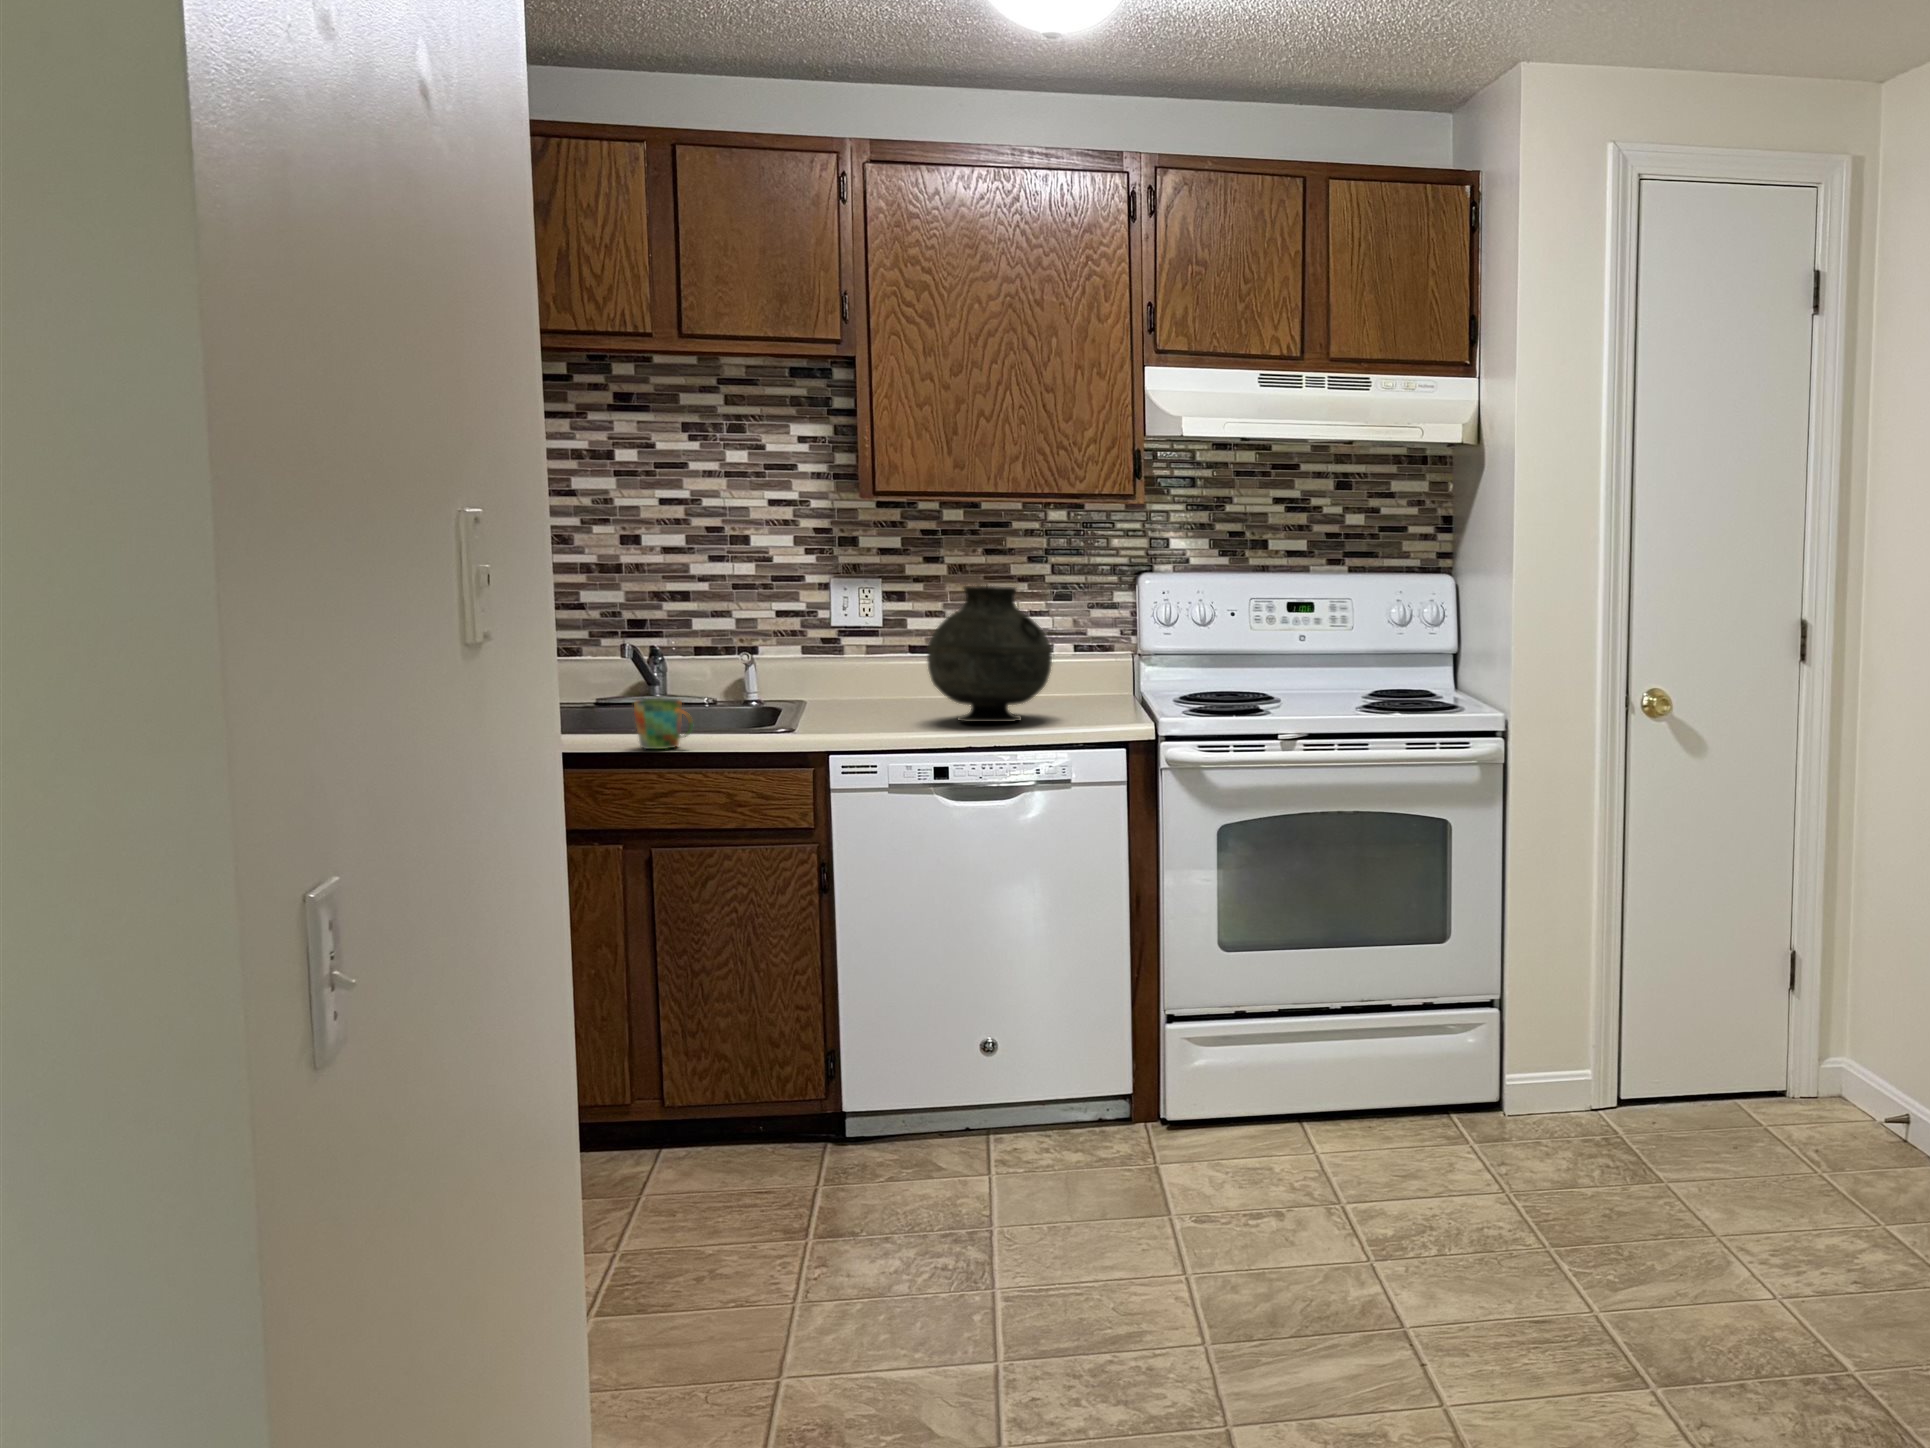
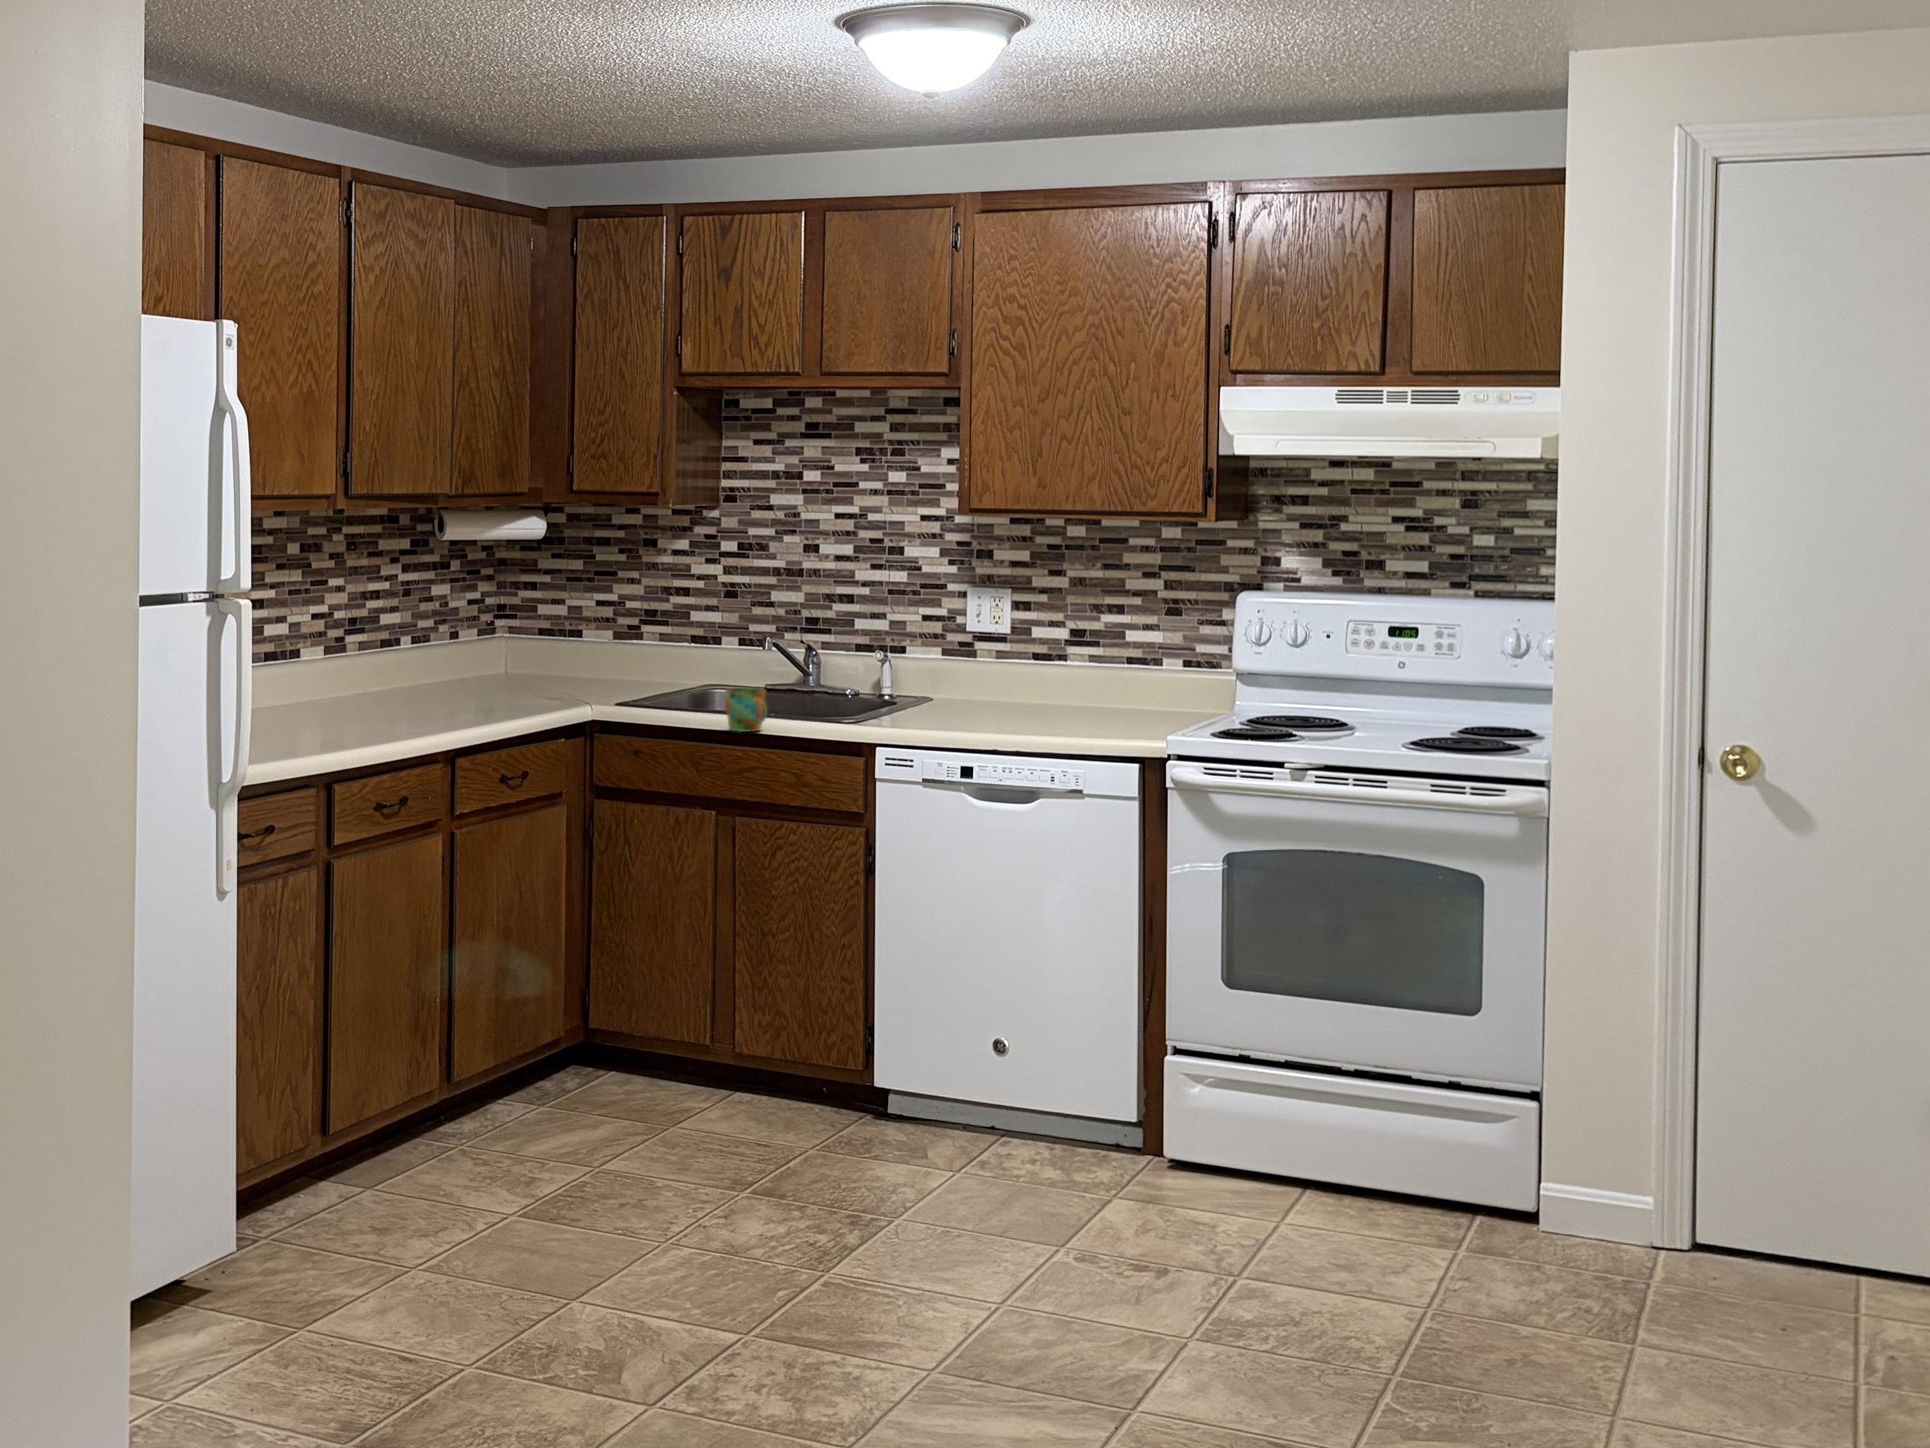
vase: present [927,586,1052,722] -> none [993,599,1111,730]

